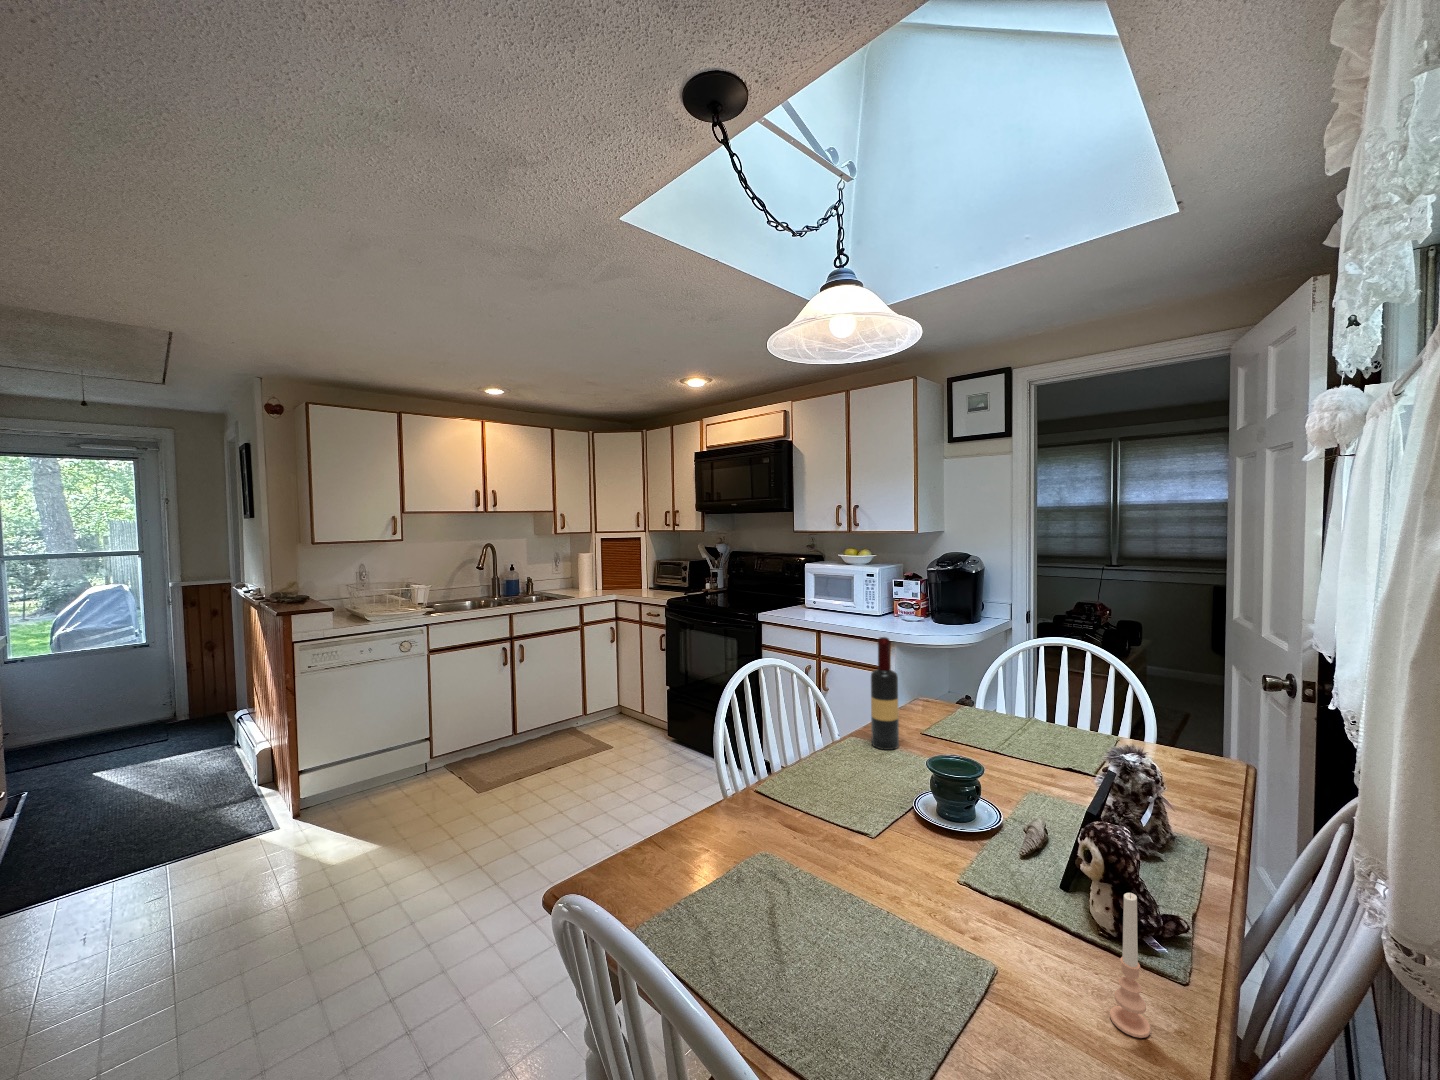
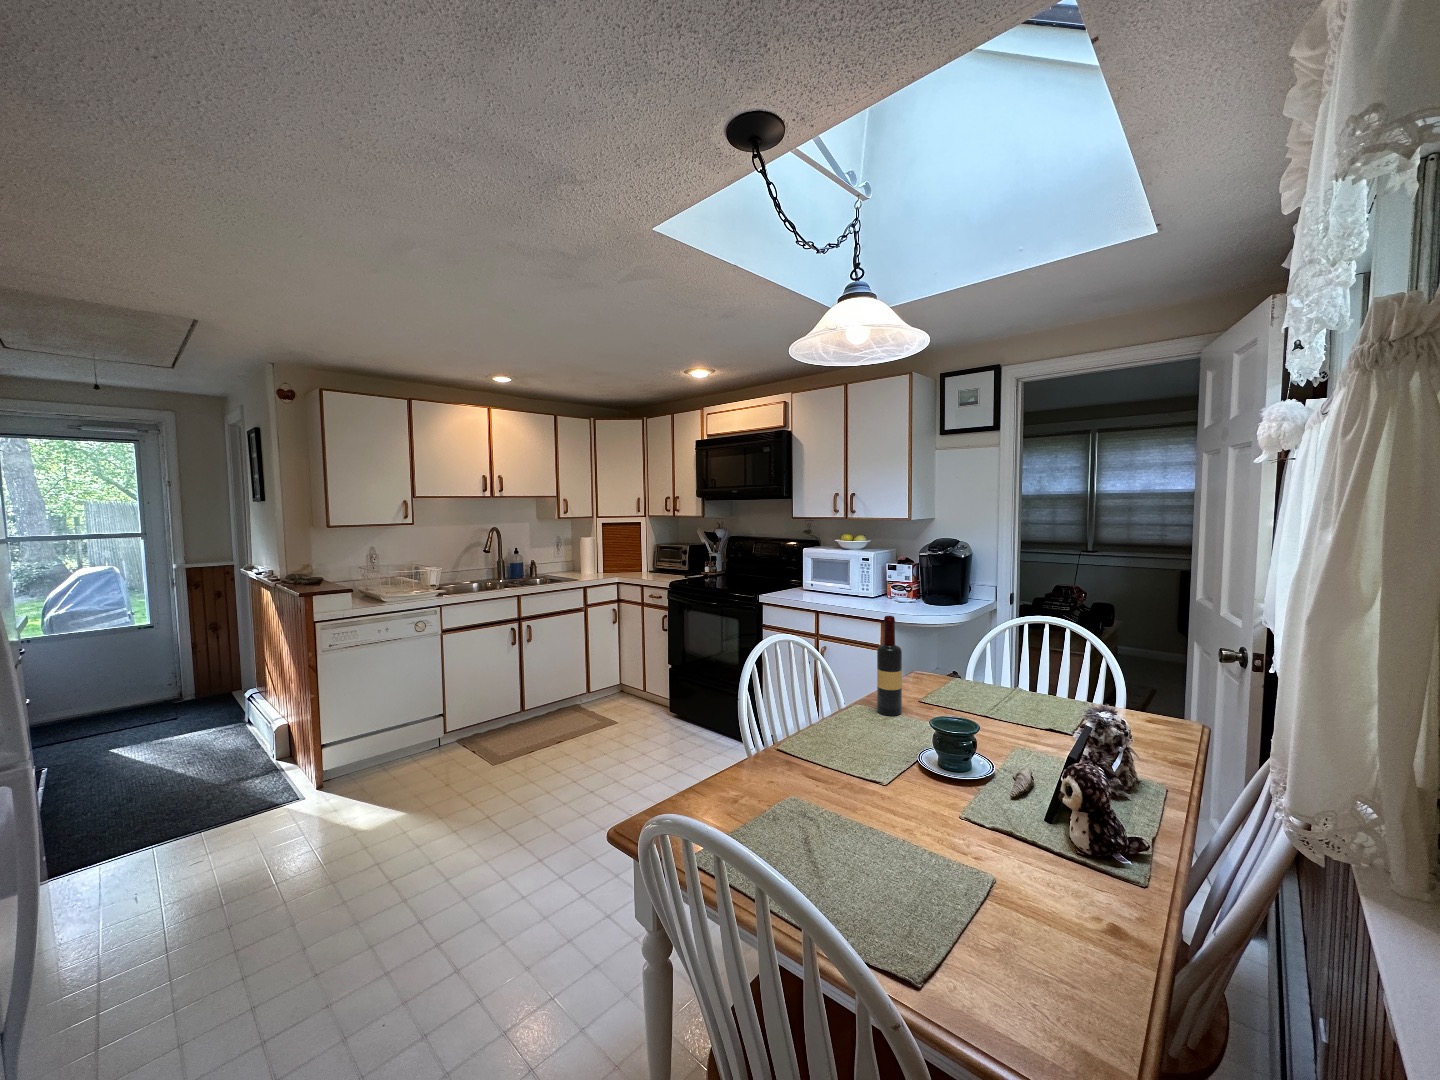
candle: present [1110,893,1150,1038] -> none [1085,811,1116,921]

